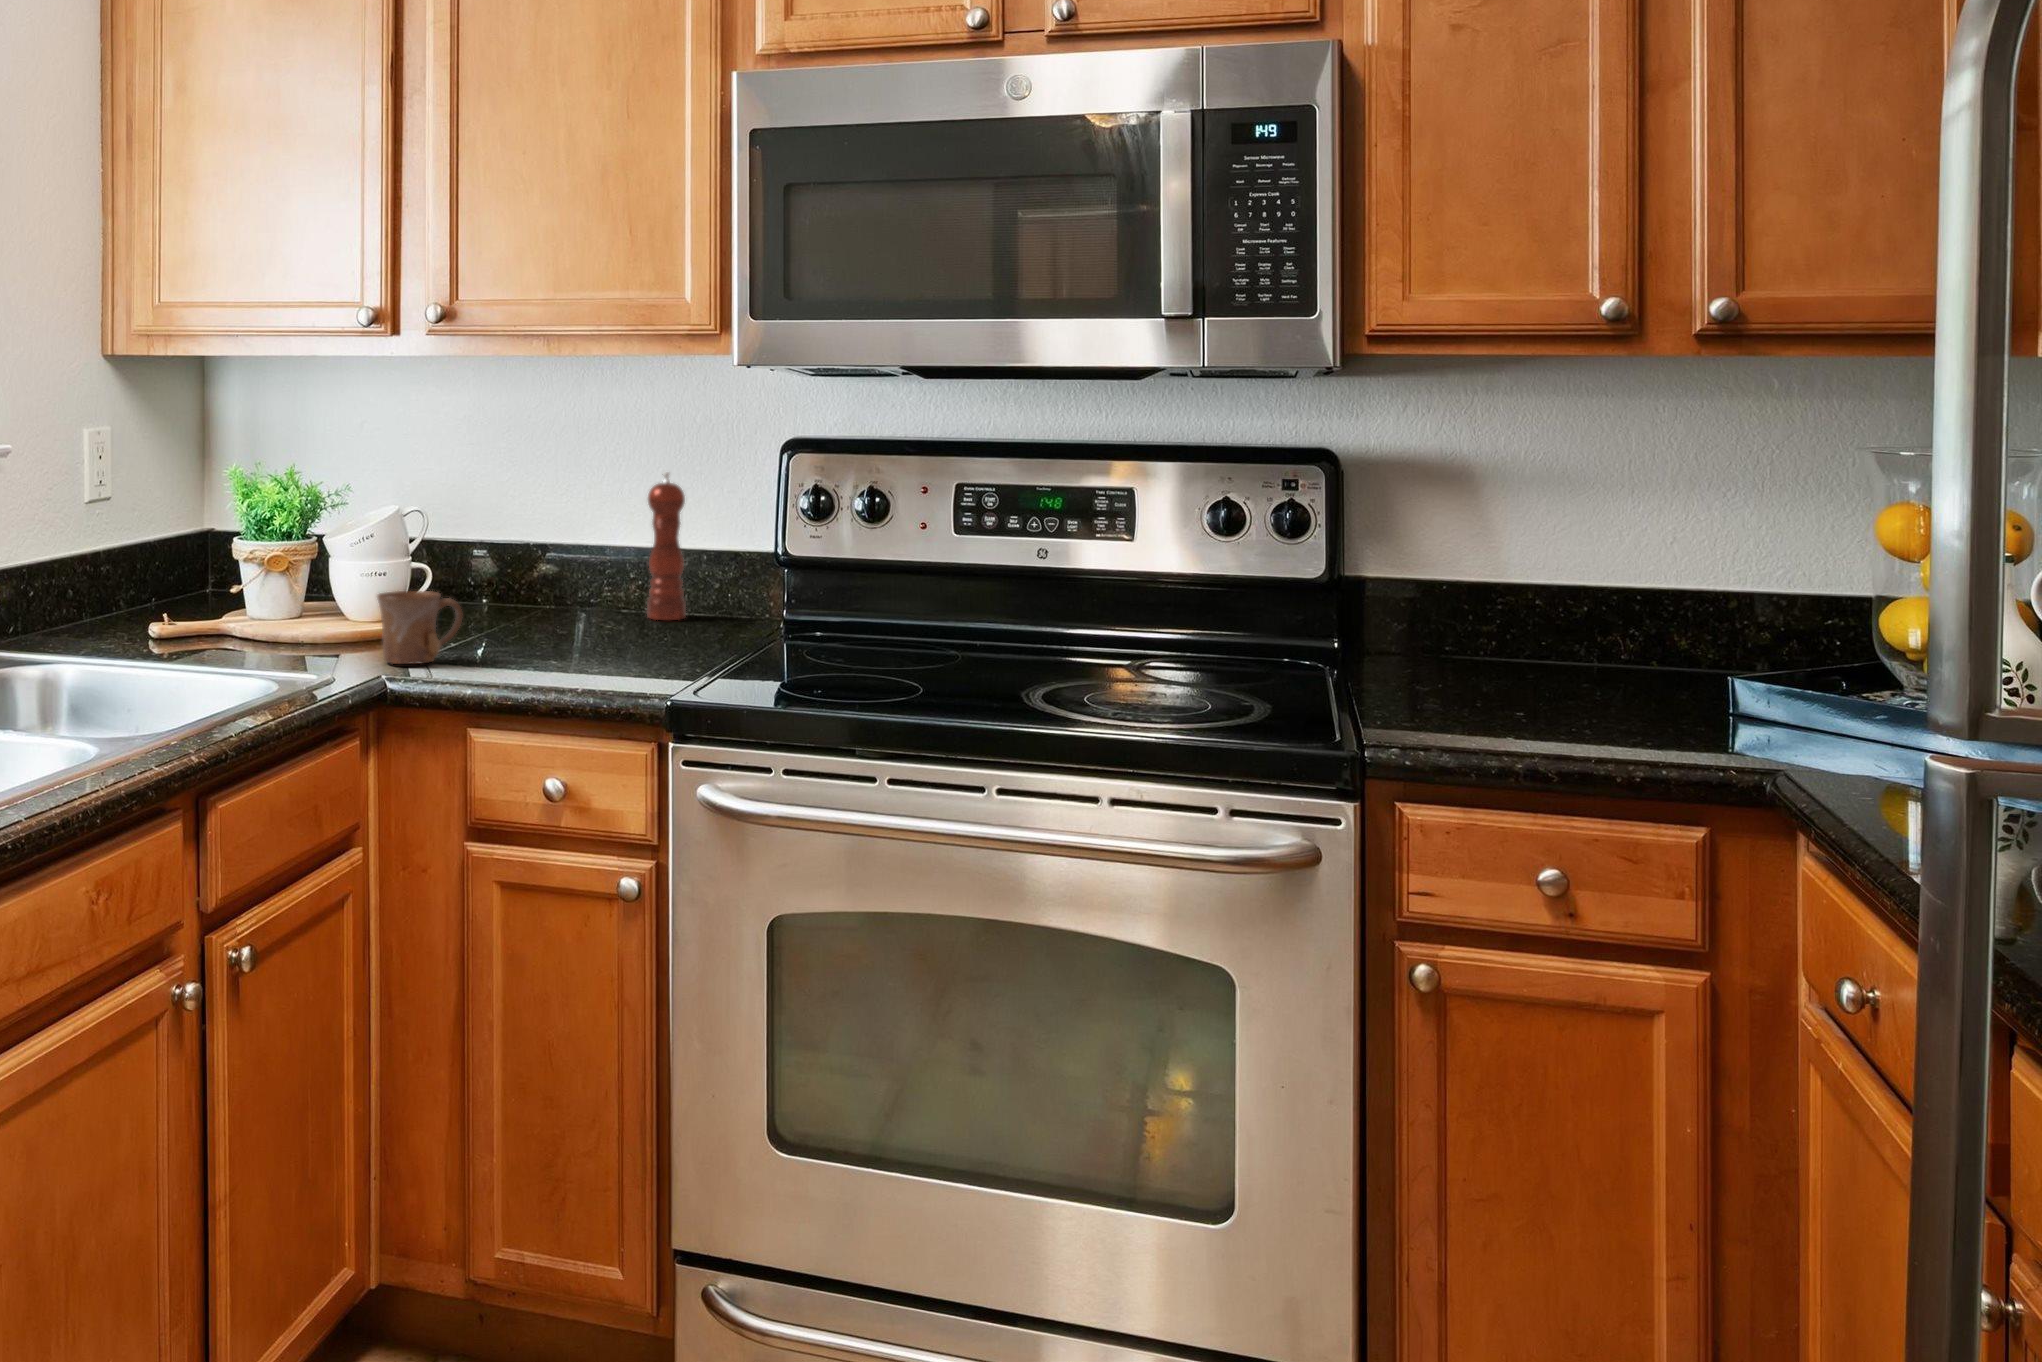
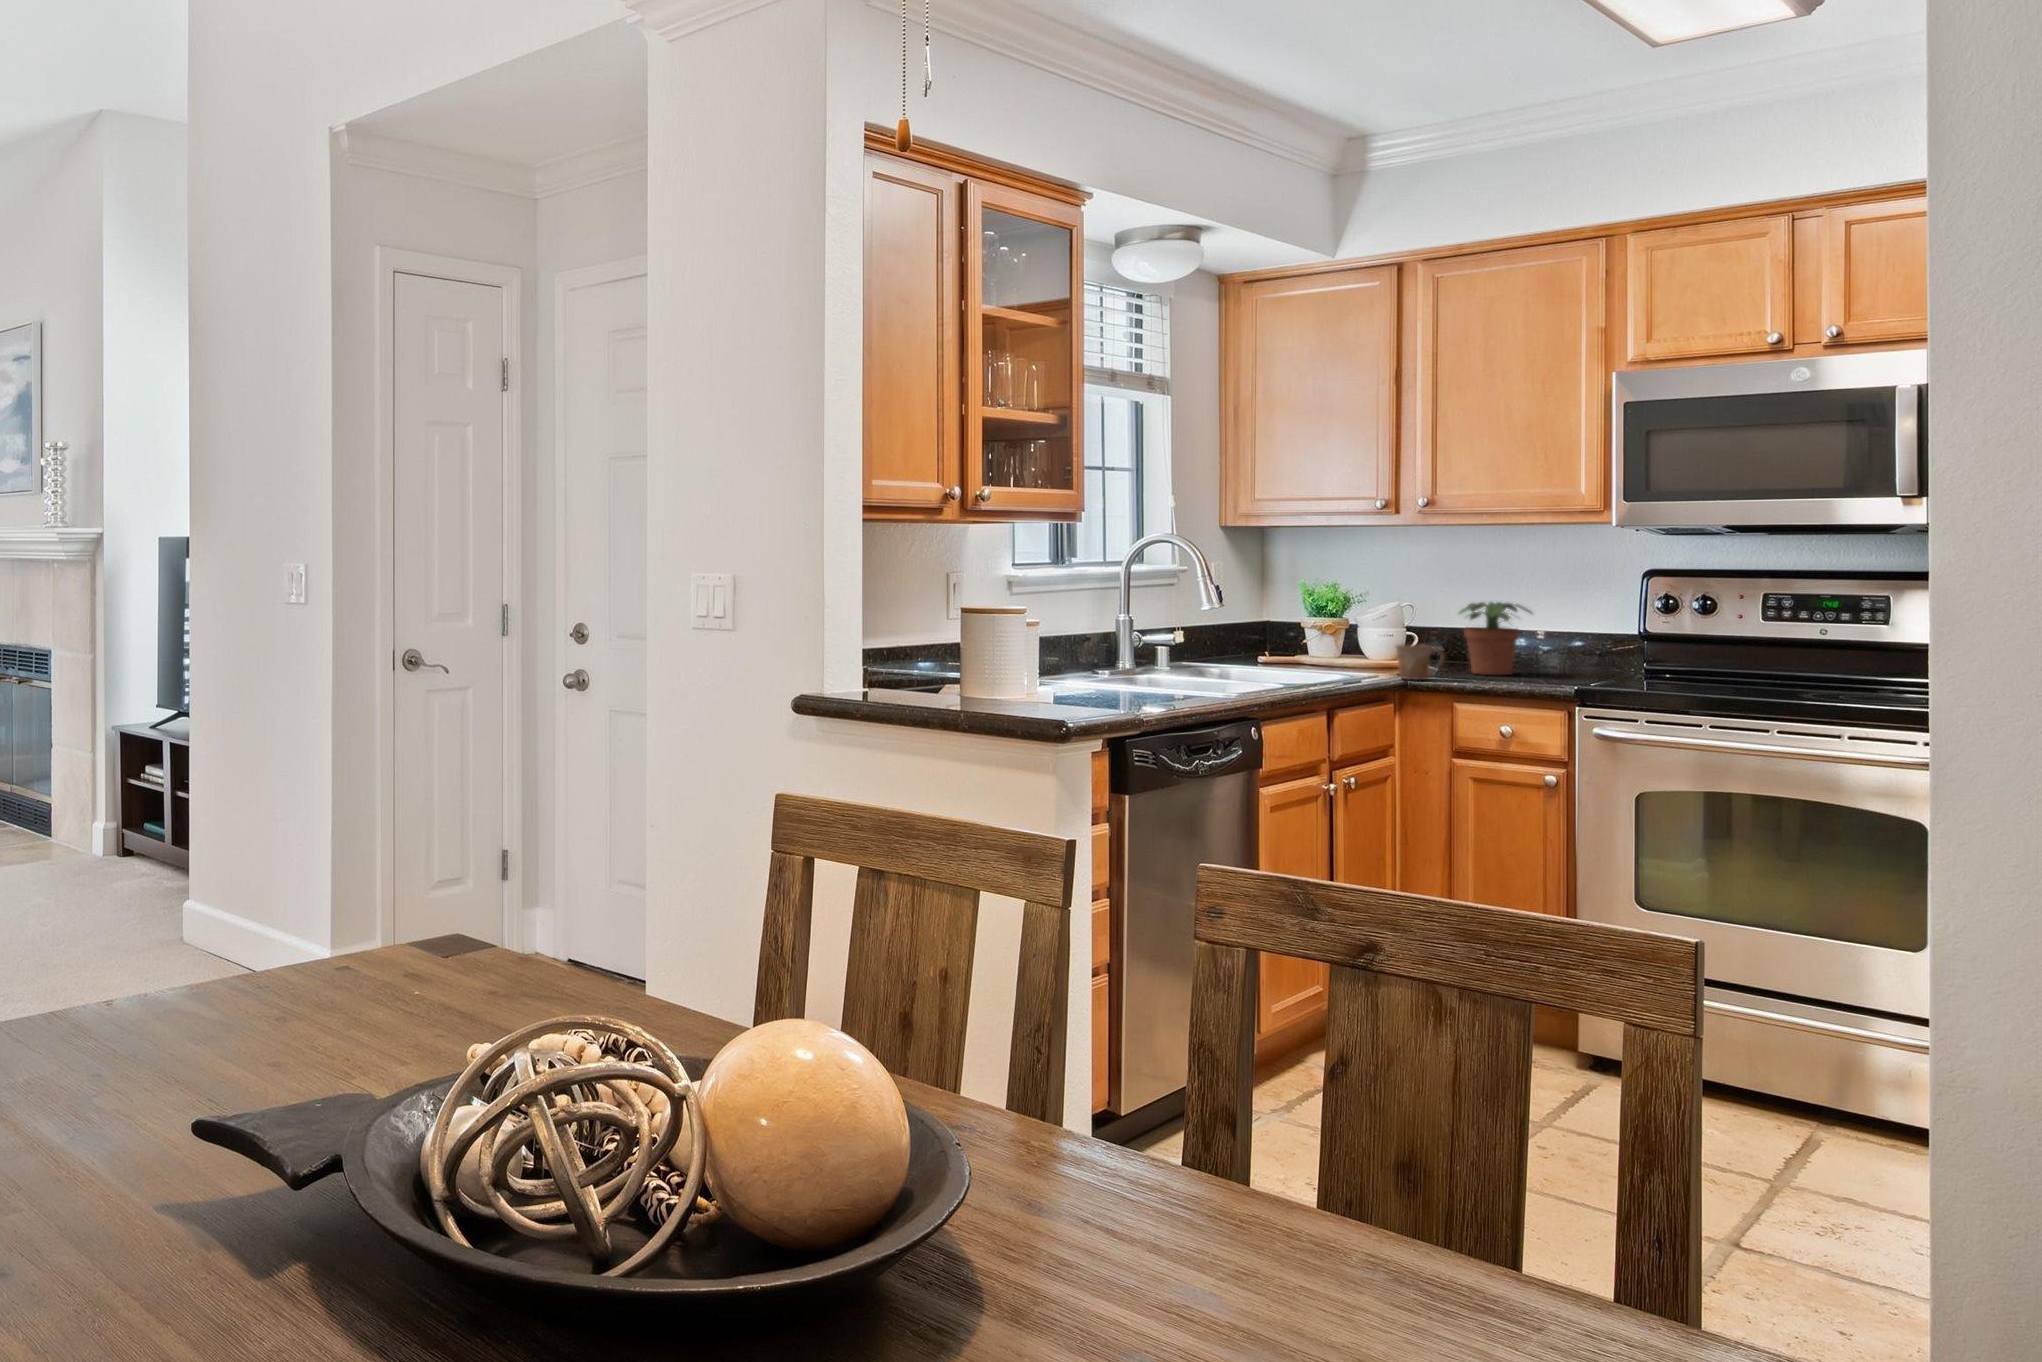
pepper mill: present [647,472,686,620] -> none [1554,588,1579,670]
potted plant: none [489,500,613,642] -> present [1458,602,1532,675]

